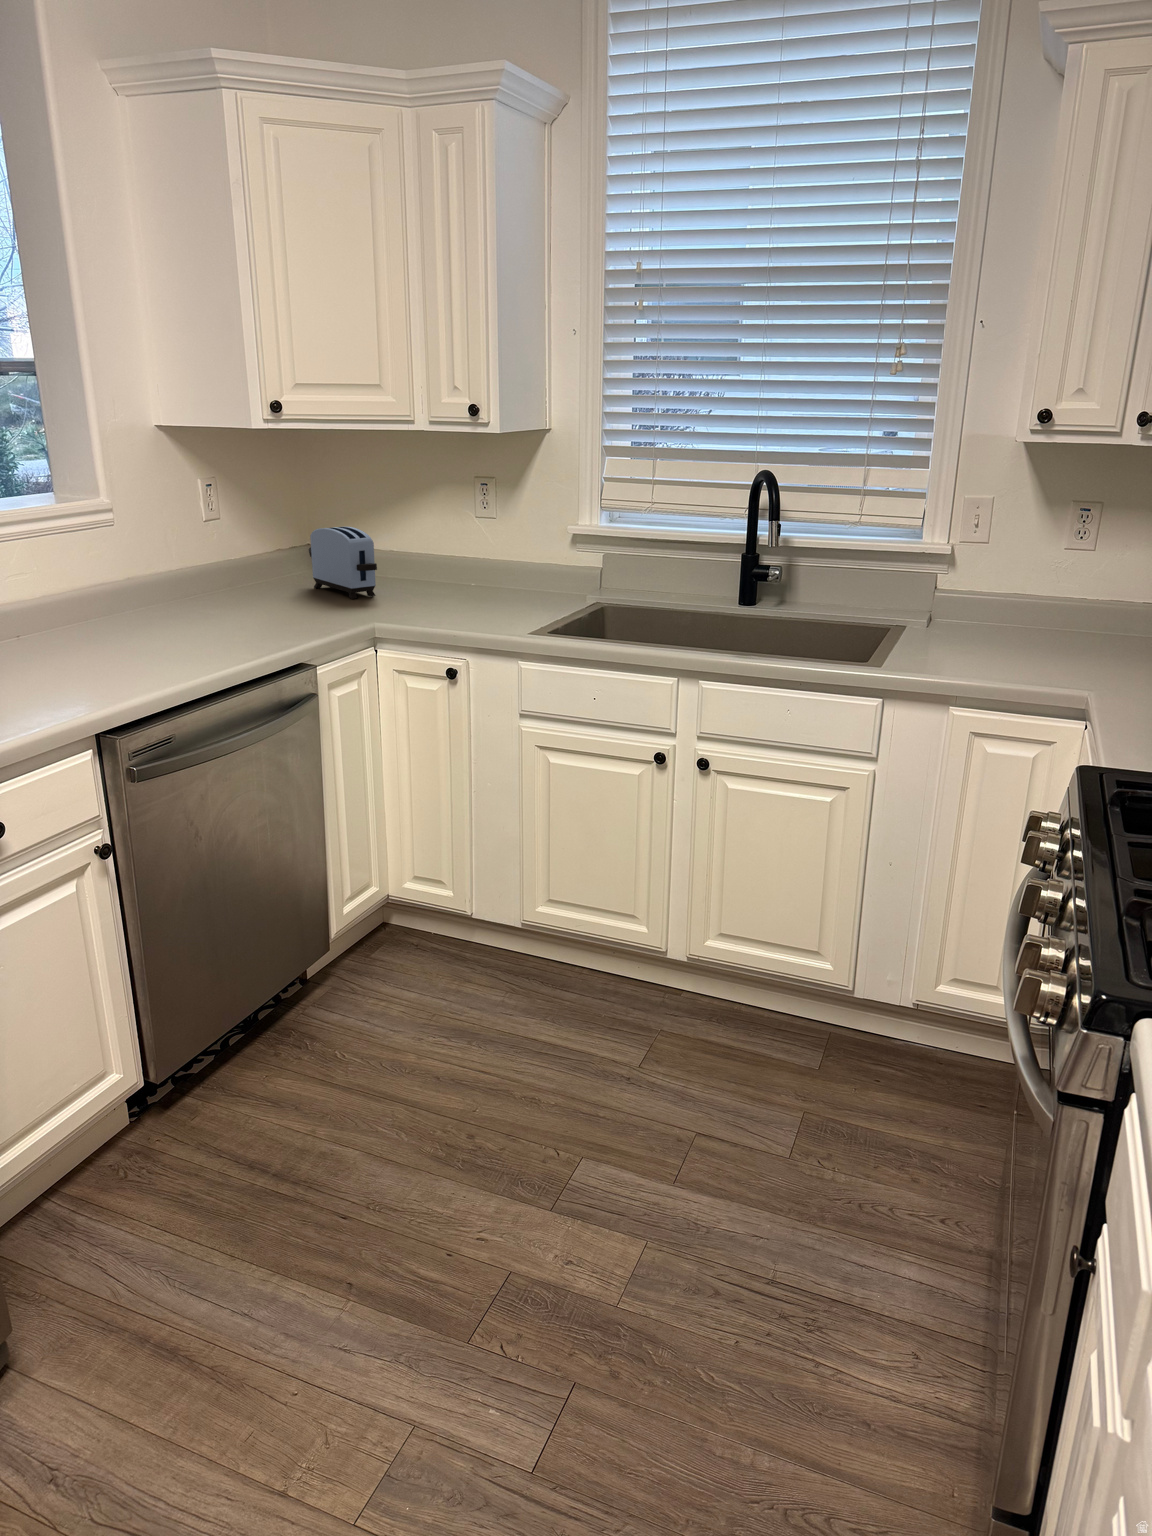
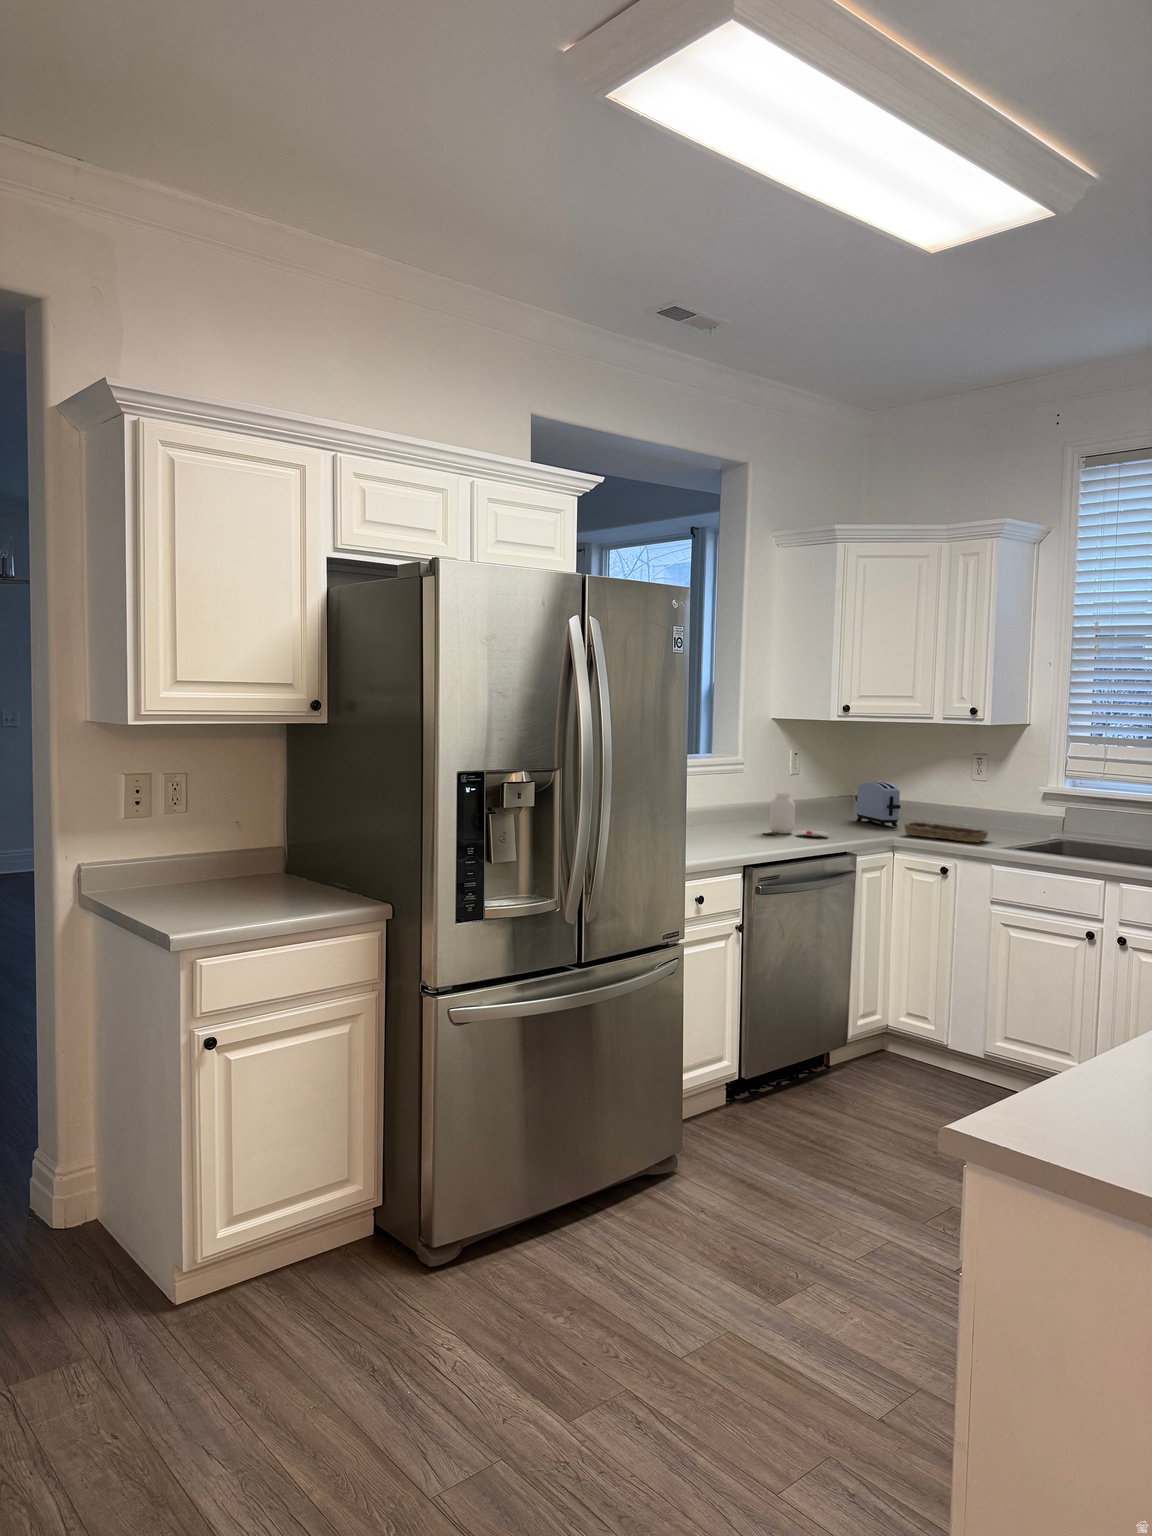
jar: none [148,568,265,646] -> present [769,793,829,837]
tray: none [379,589,514,622] -> present [905,821,989,843]

